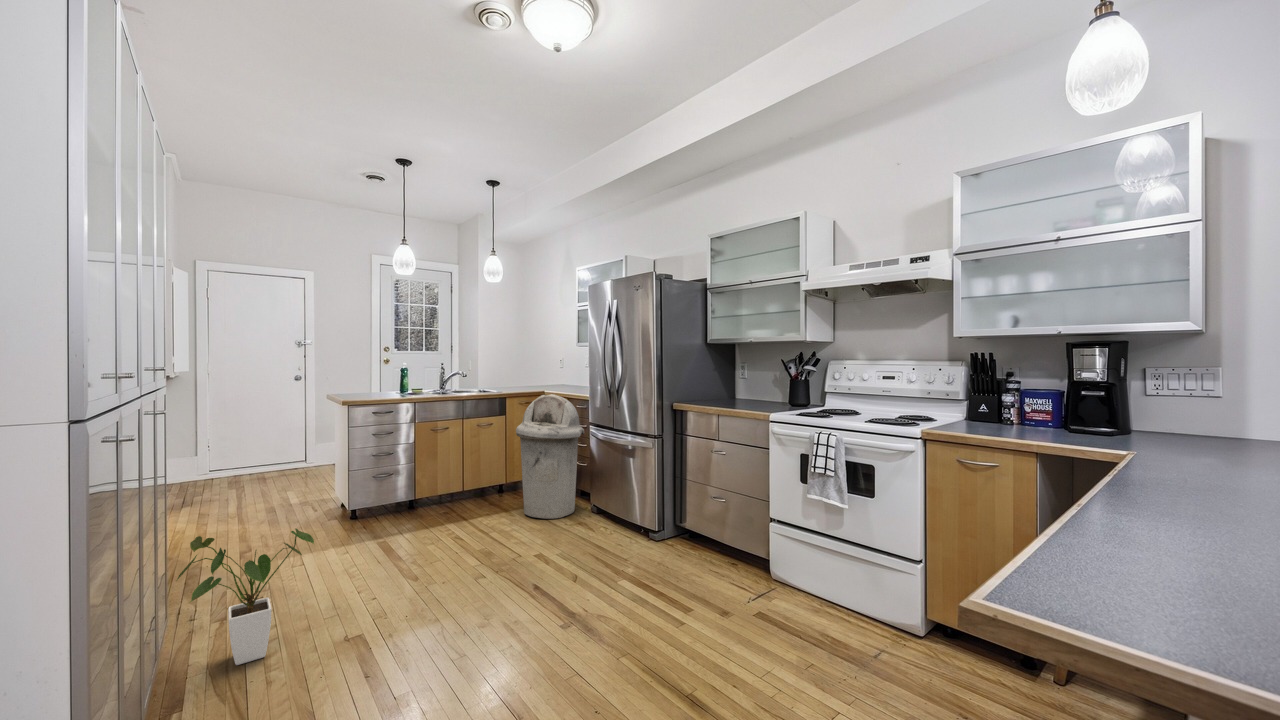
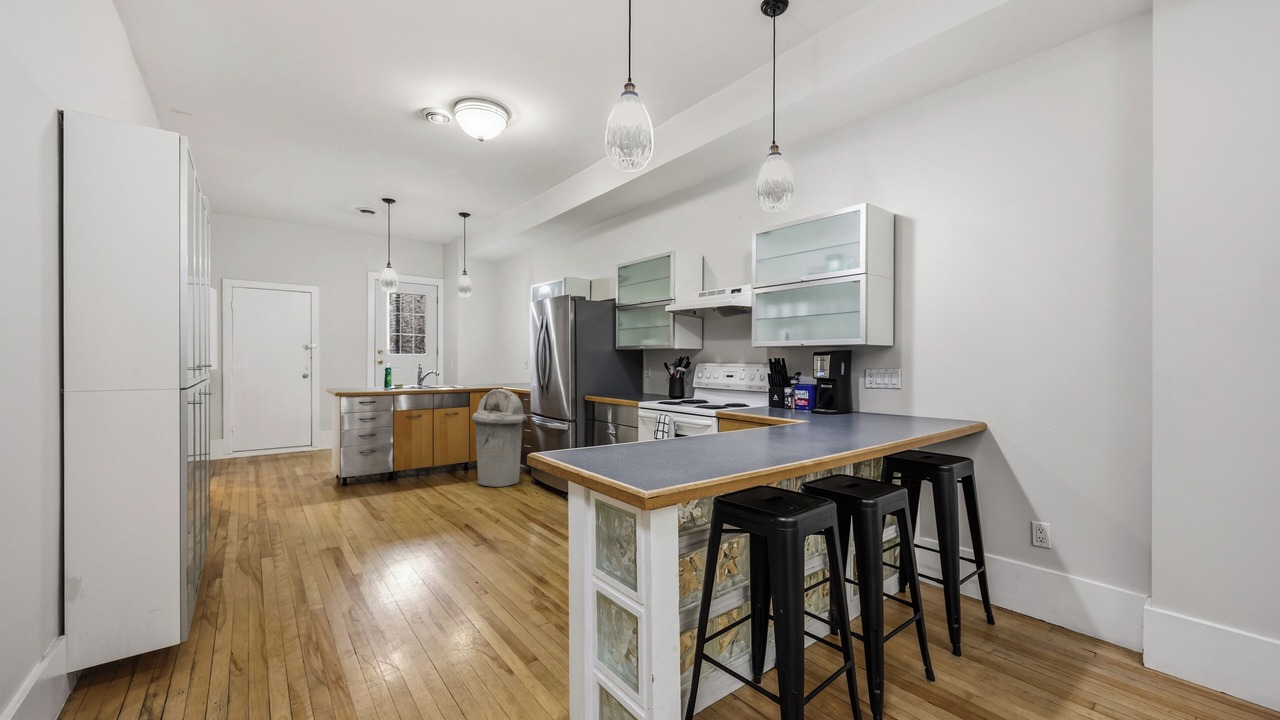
house plant: present [176,529,314,665] -> none [216,473,307,559]

